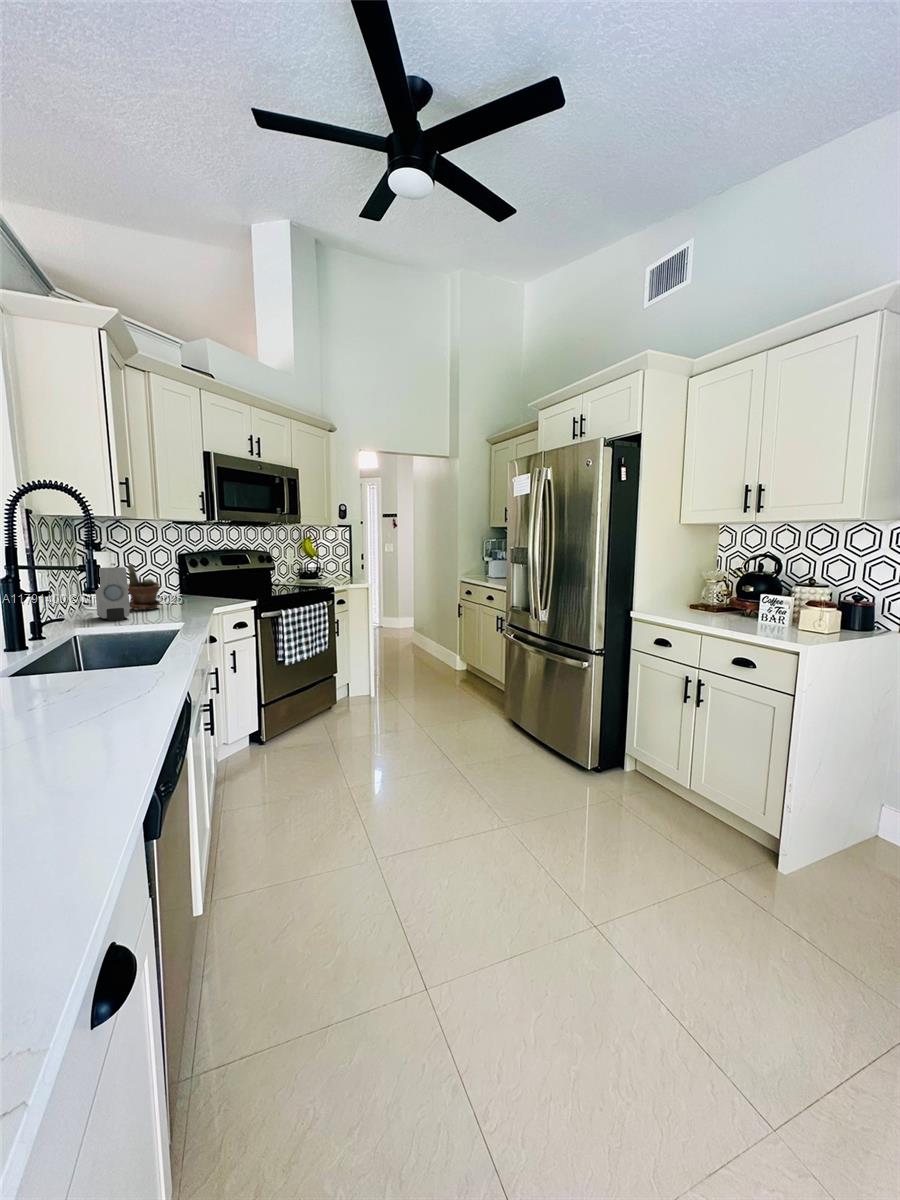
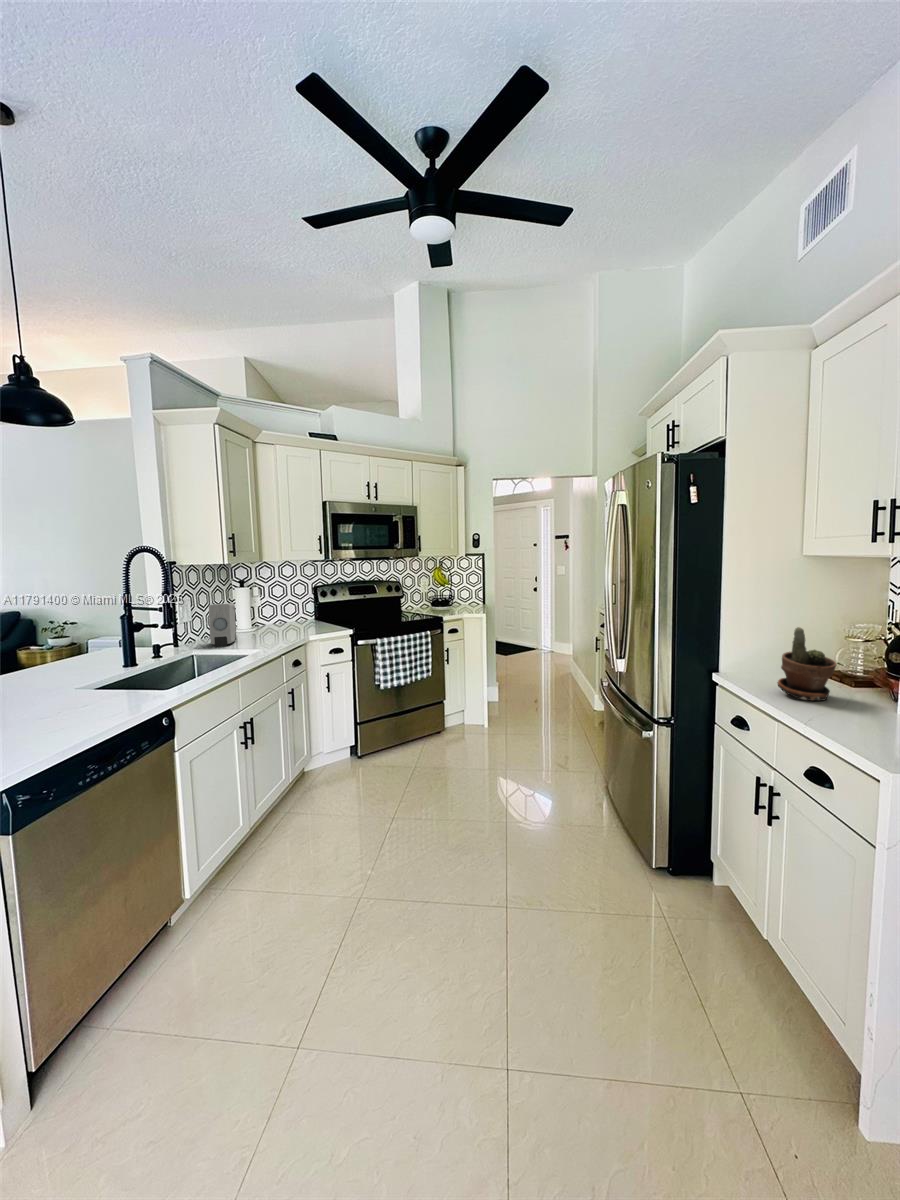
potted plant: present [128,564,160,610] -> present [778,627,837,701]

